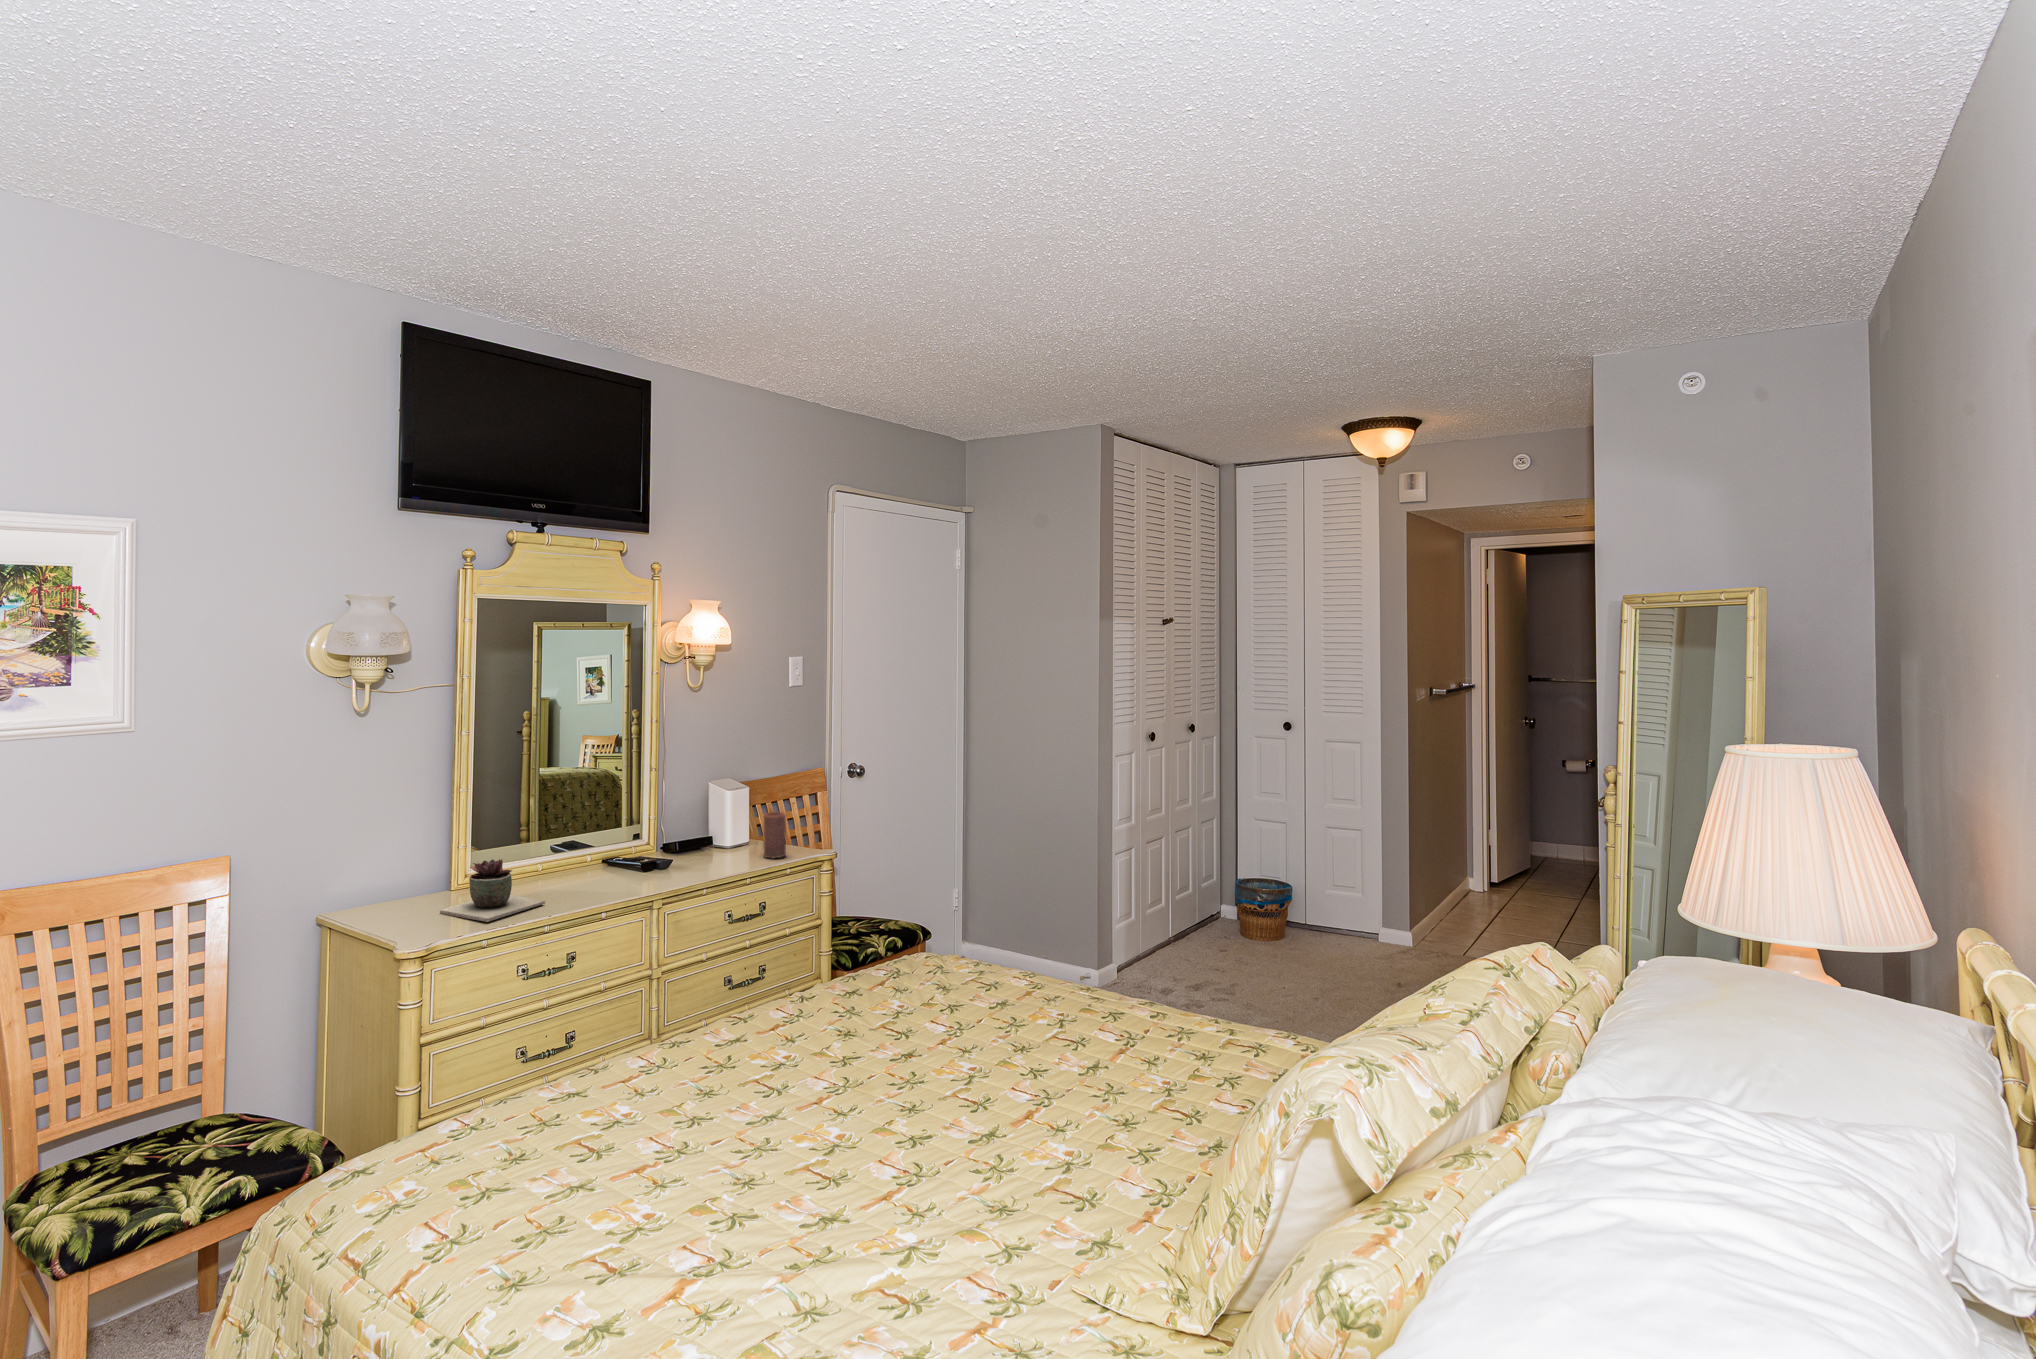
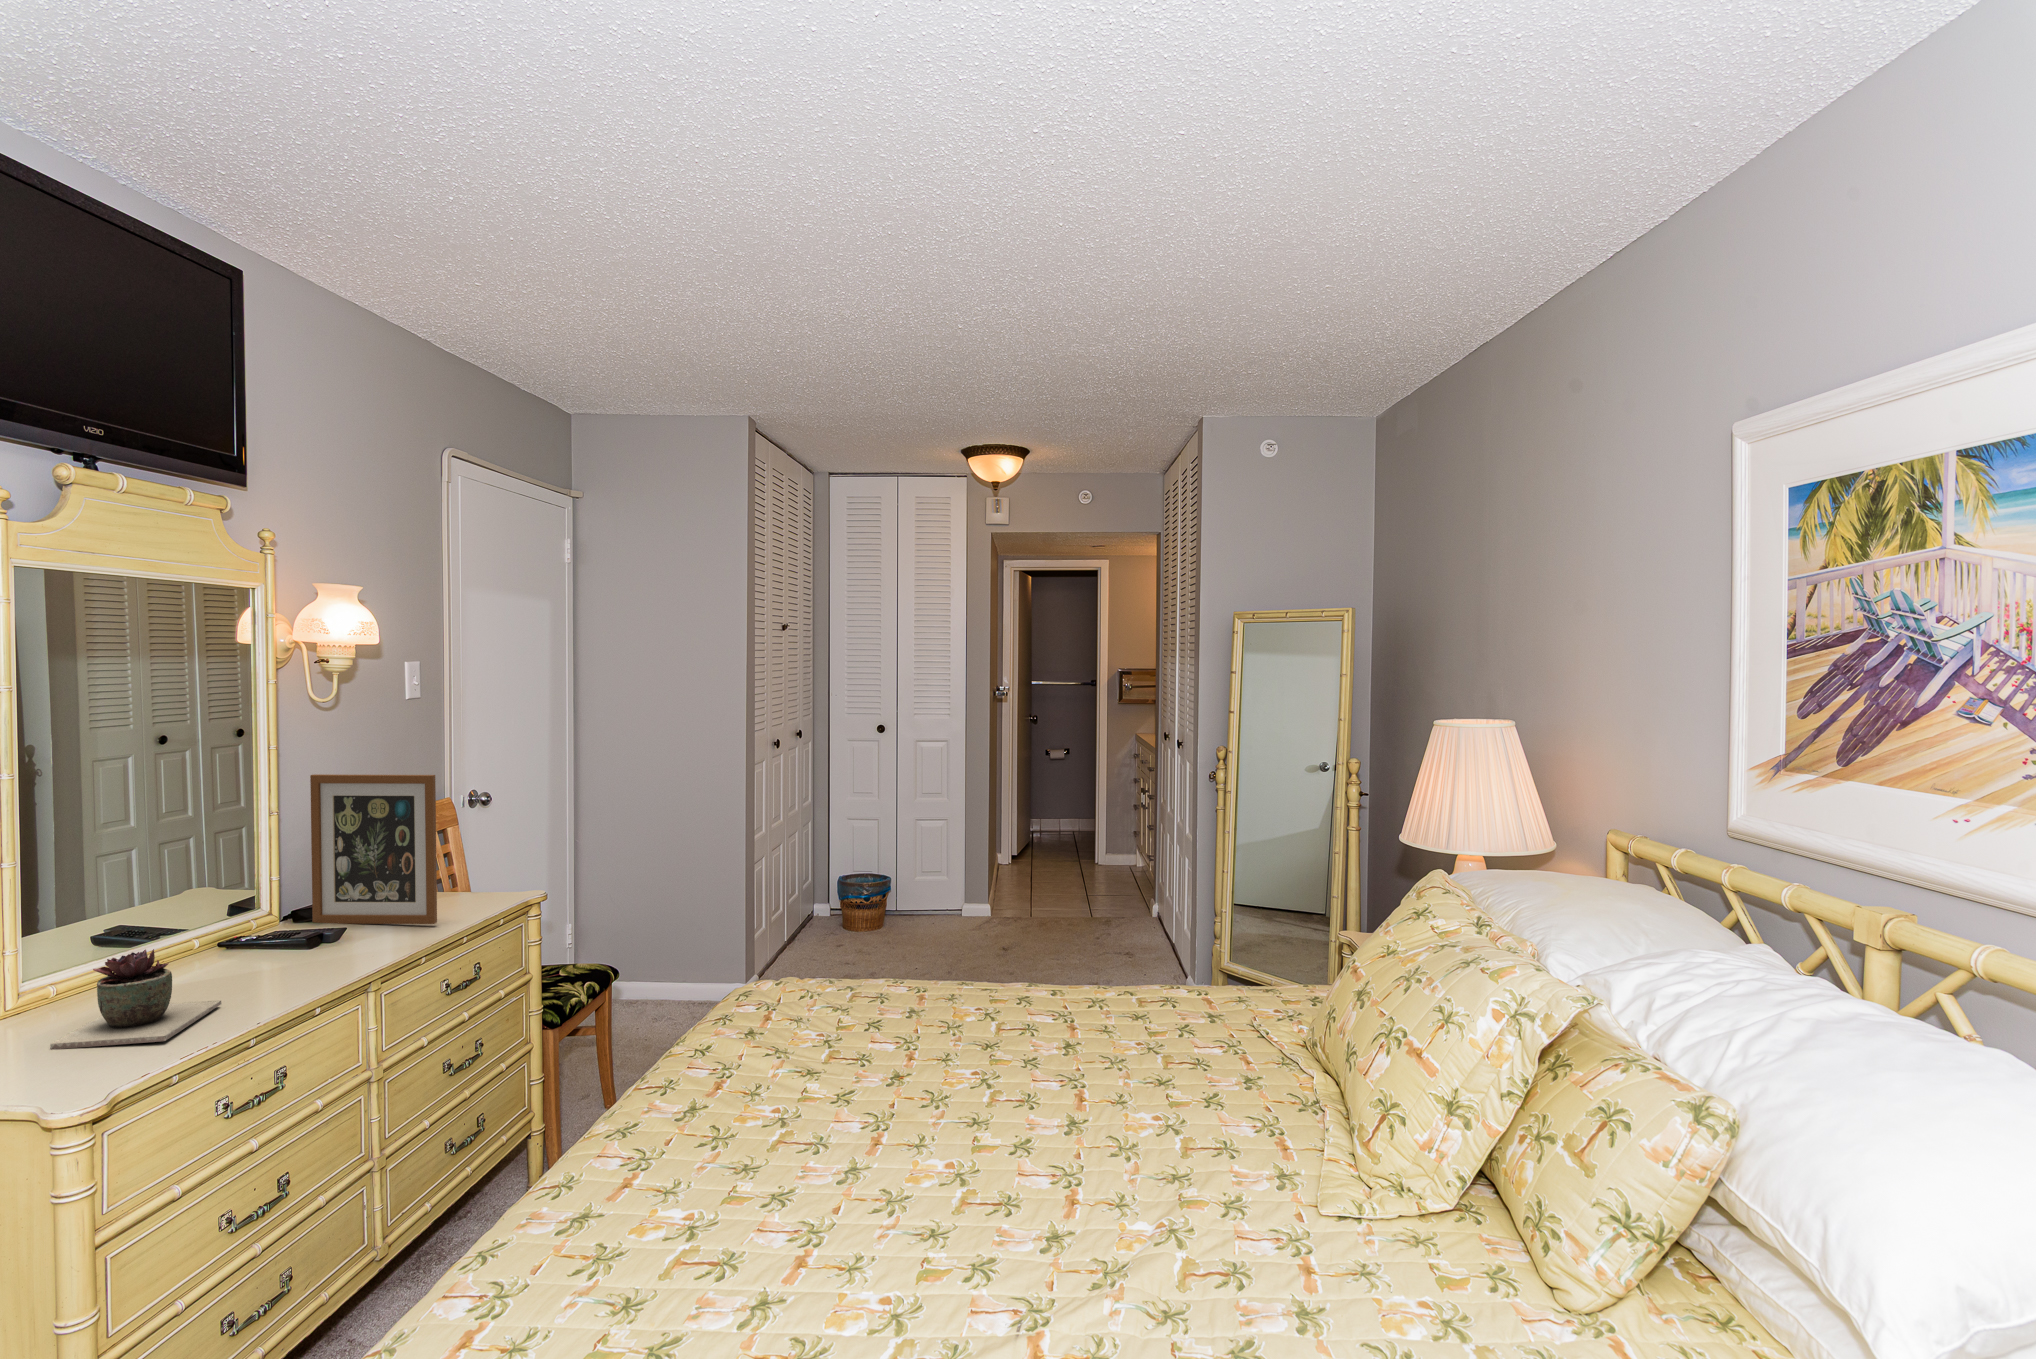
picture frame: none [673,745,738,869] -> present [310,774,437,924]
candle: present [764,812,786,858] -> none [444,848,477,907]

